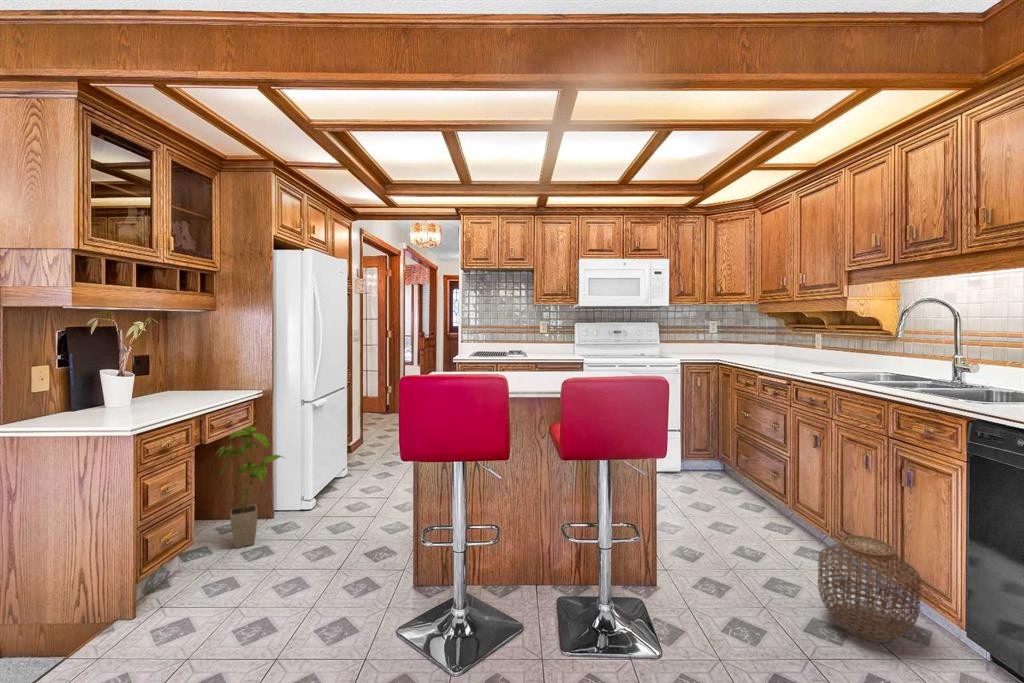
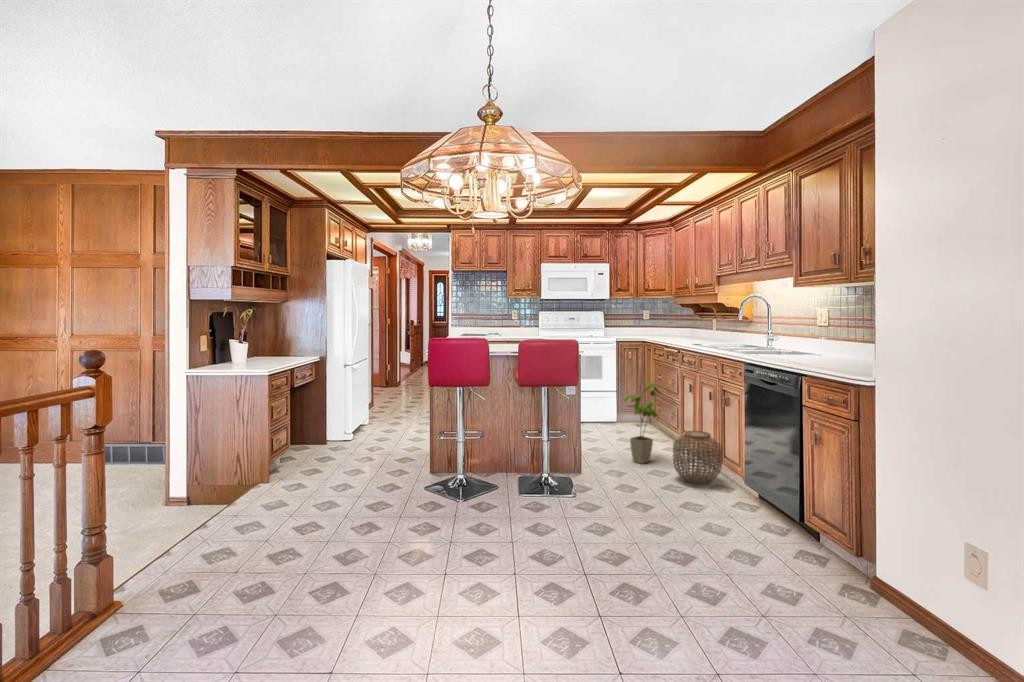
house plant: present [217,426,282,548] -> present [625,381,663,464]

